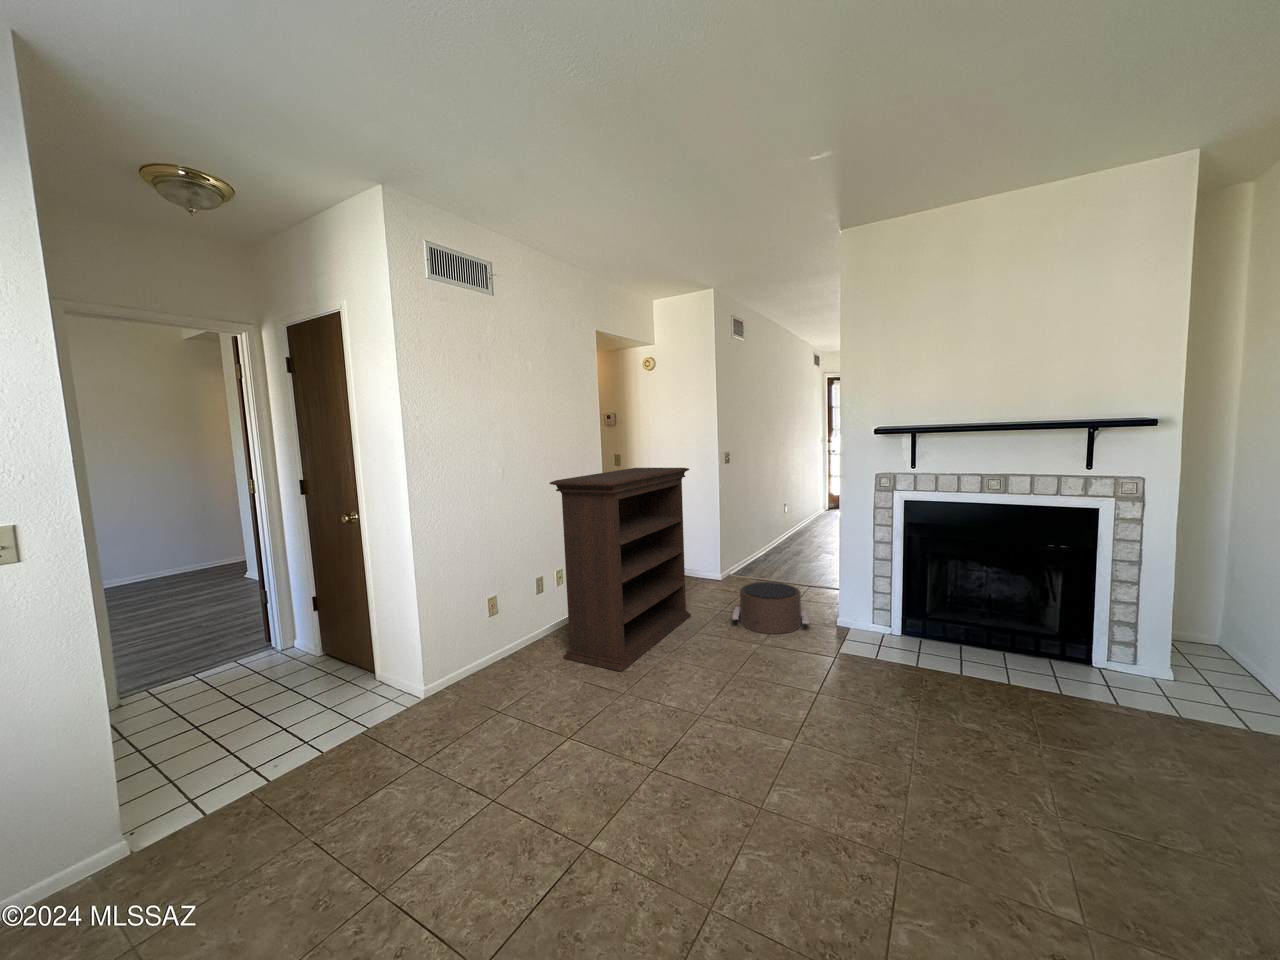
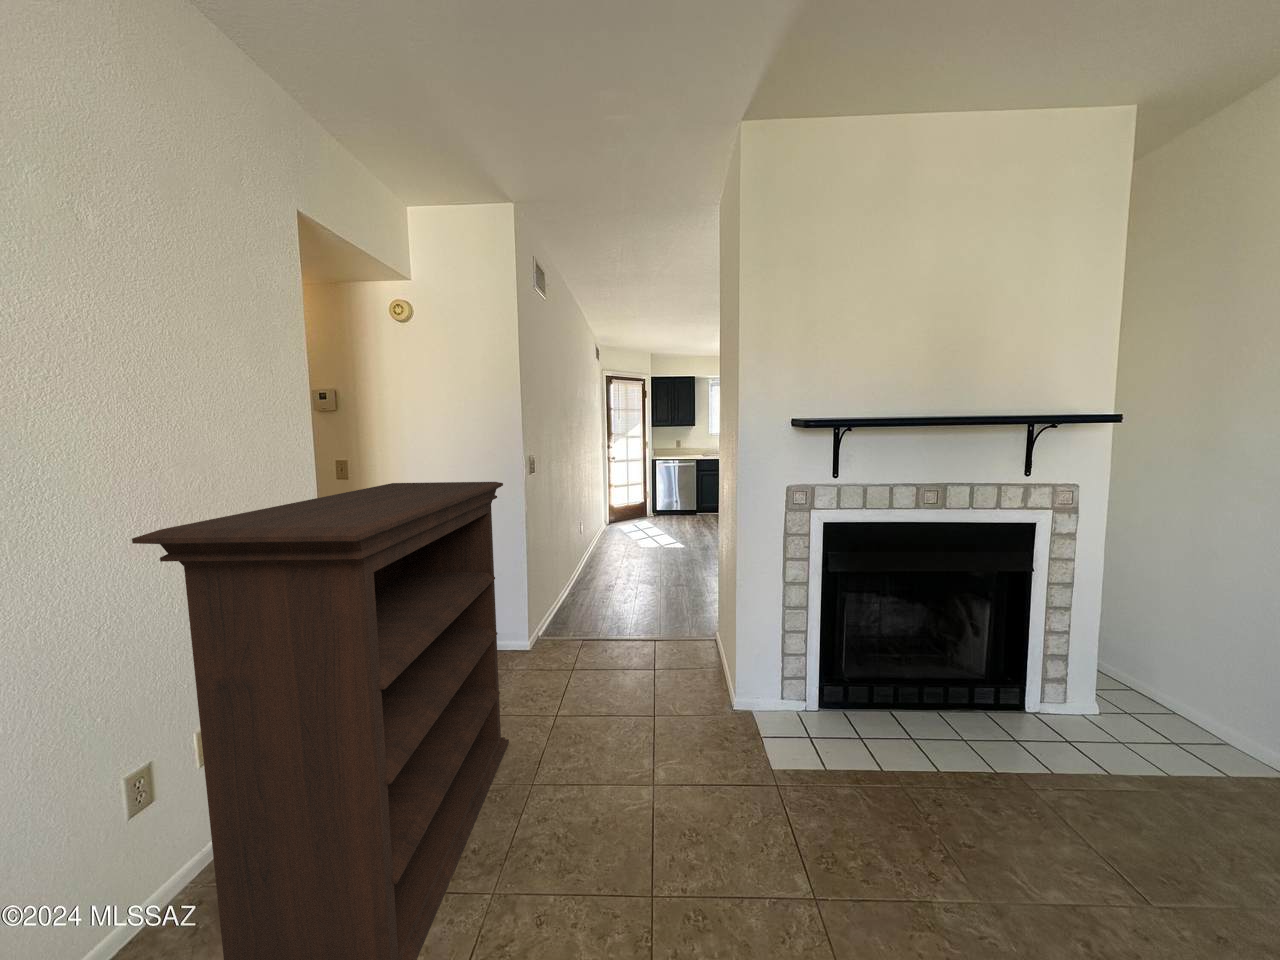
pouf: present [732,582,810,634] -> none [583,655,710,757]

